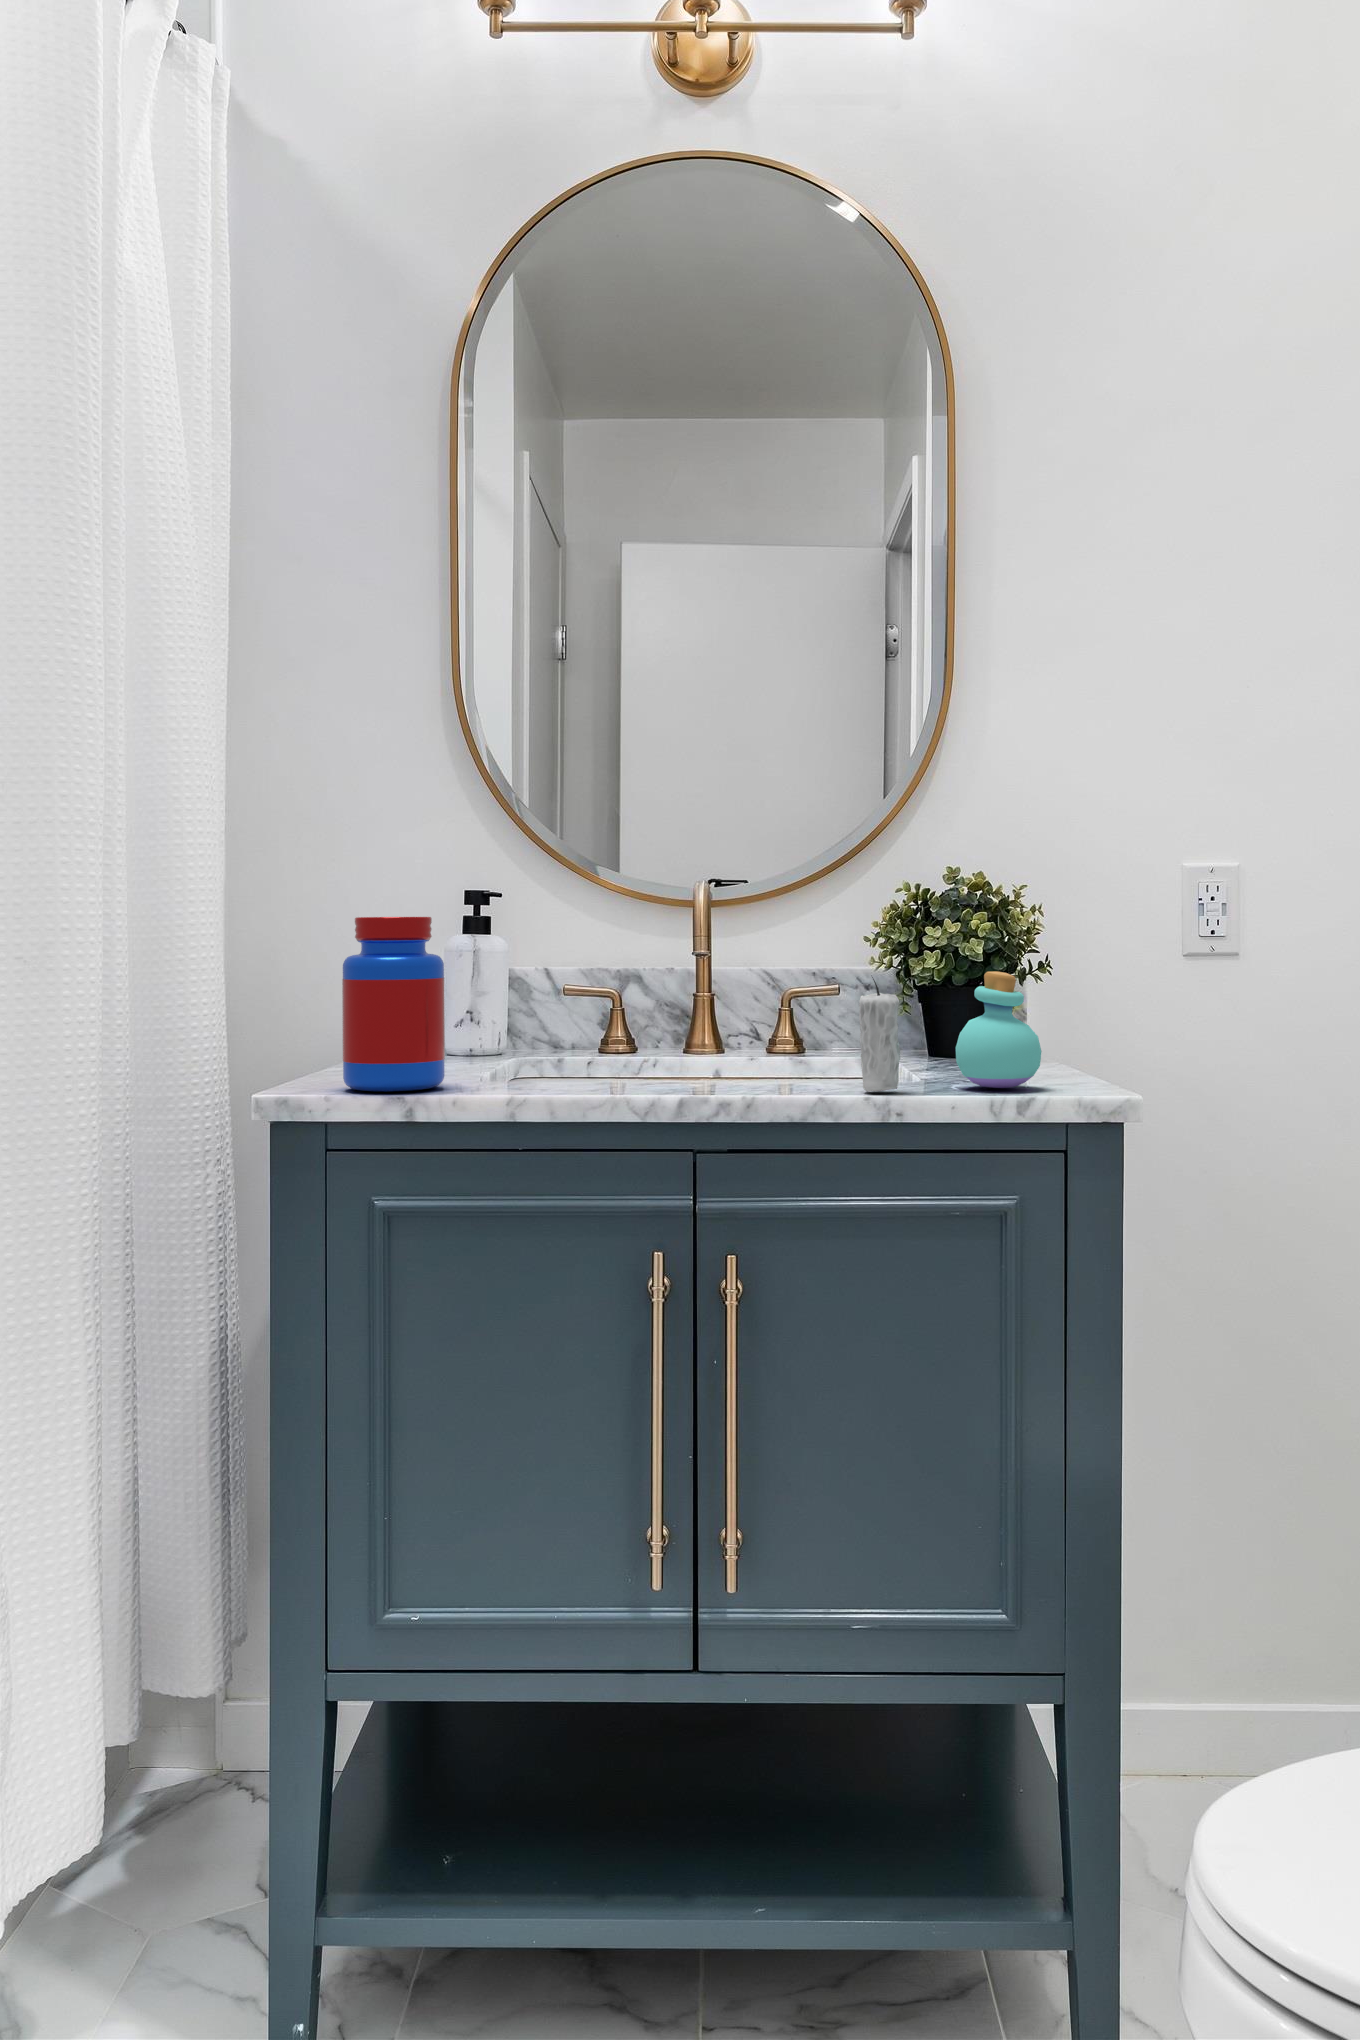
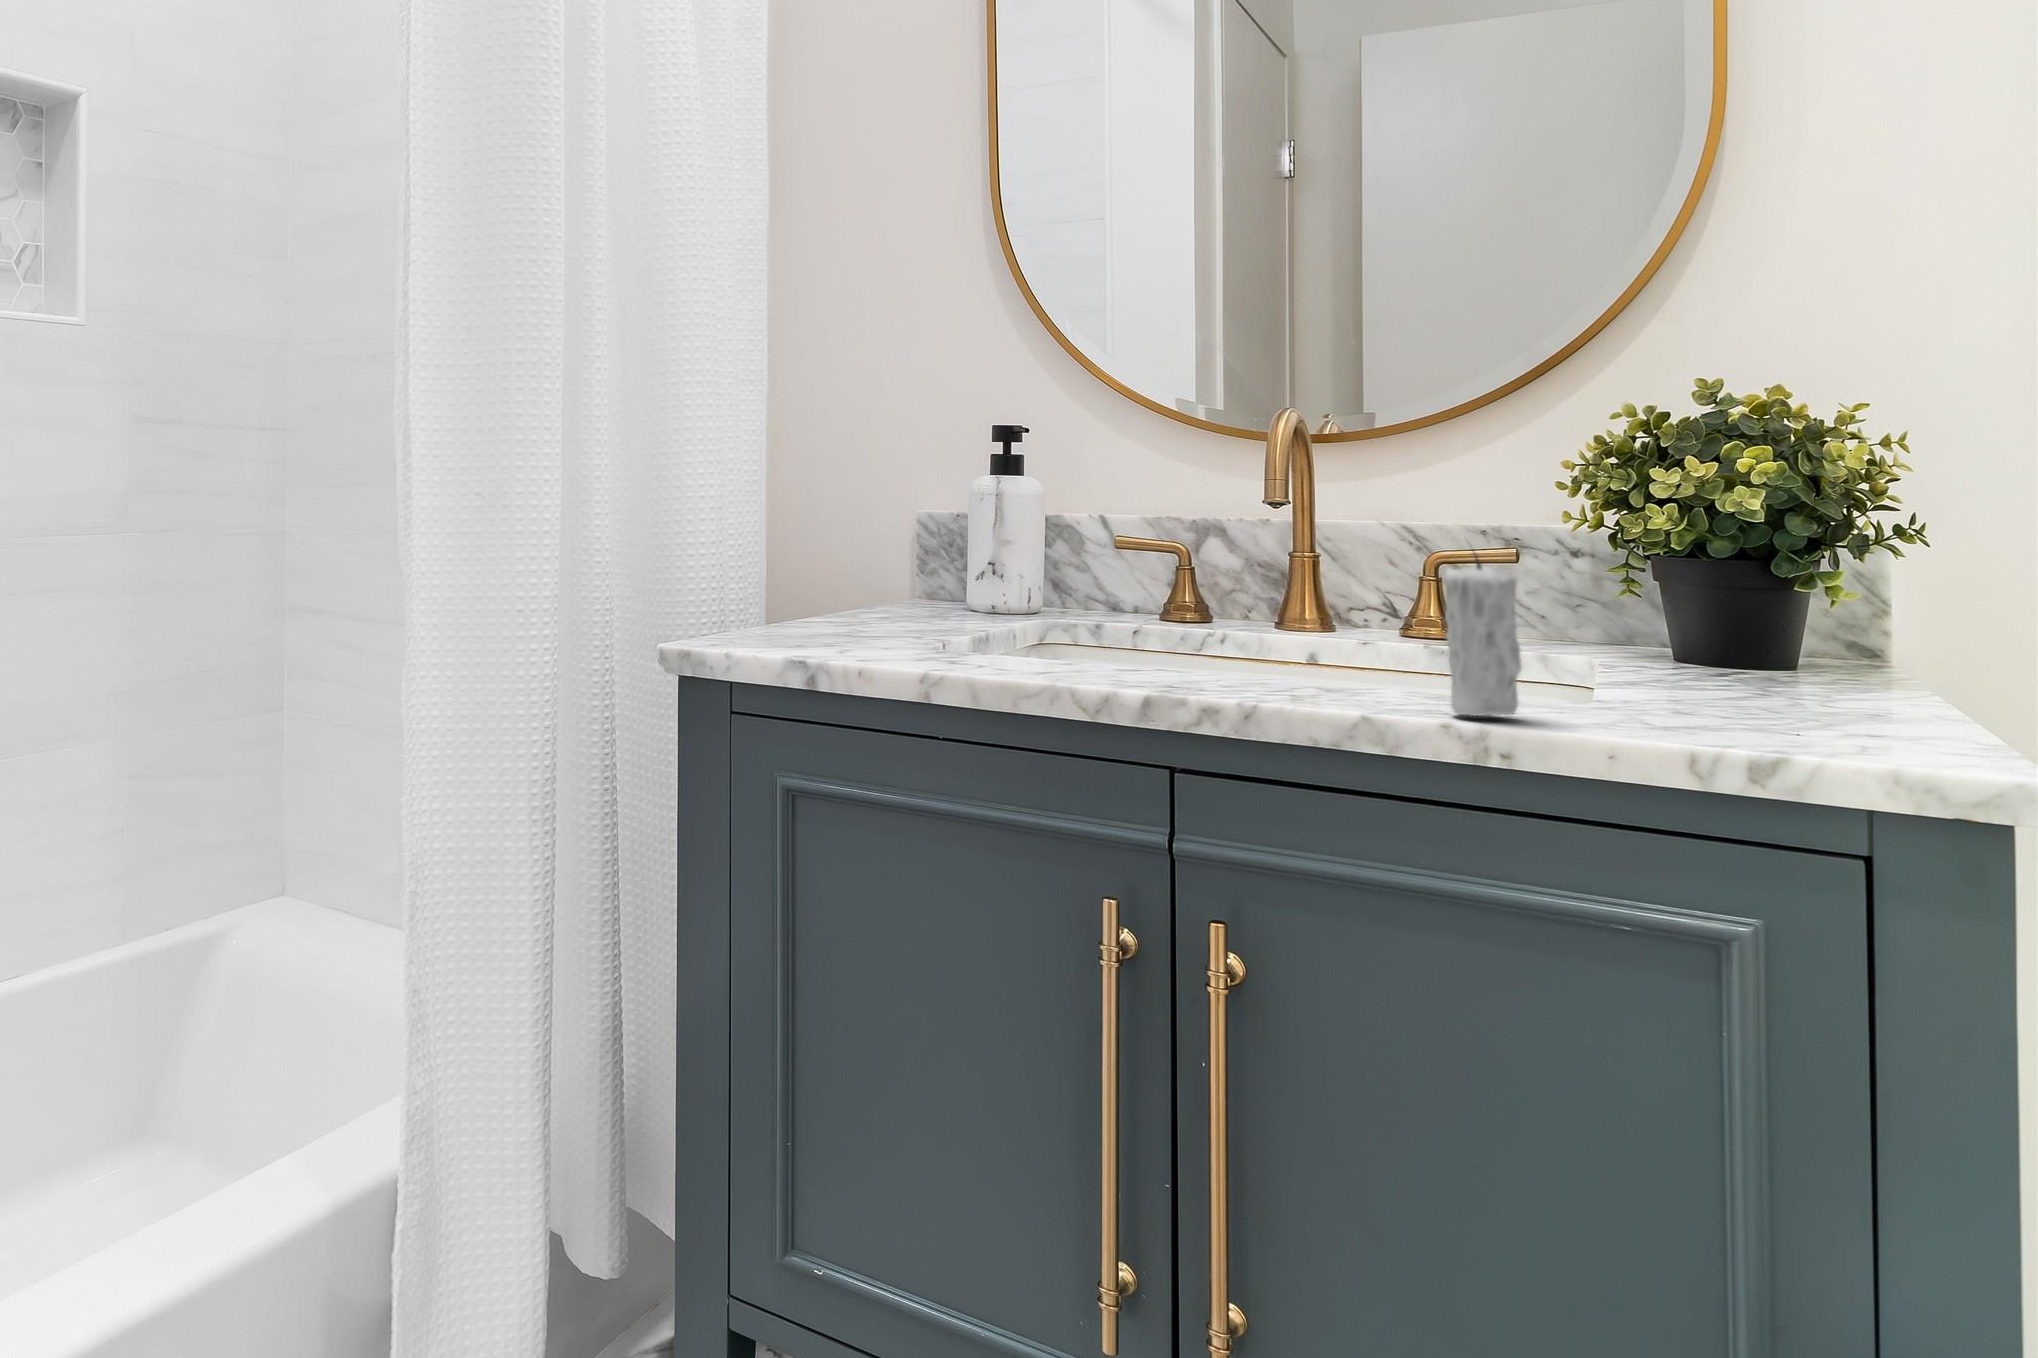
jar: present [342,917,445,1091] -> none [765,452,884,653]
perfume bottle: present [956,971,1042,1088] -> none [1639,539,1817,731]

